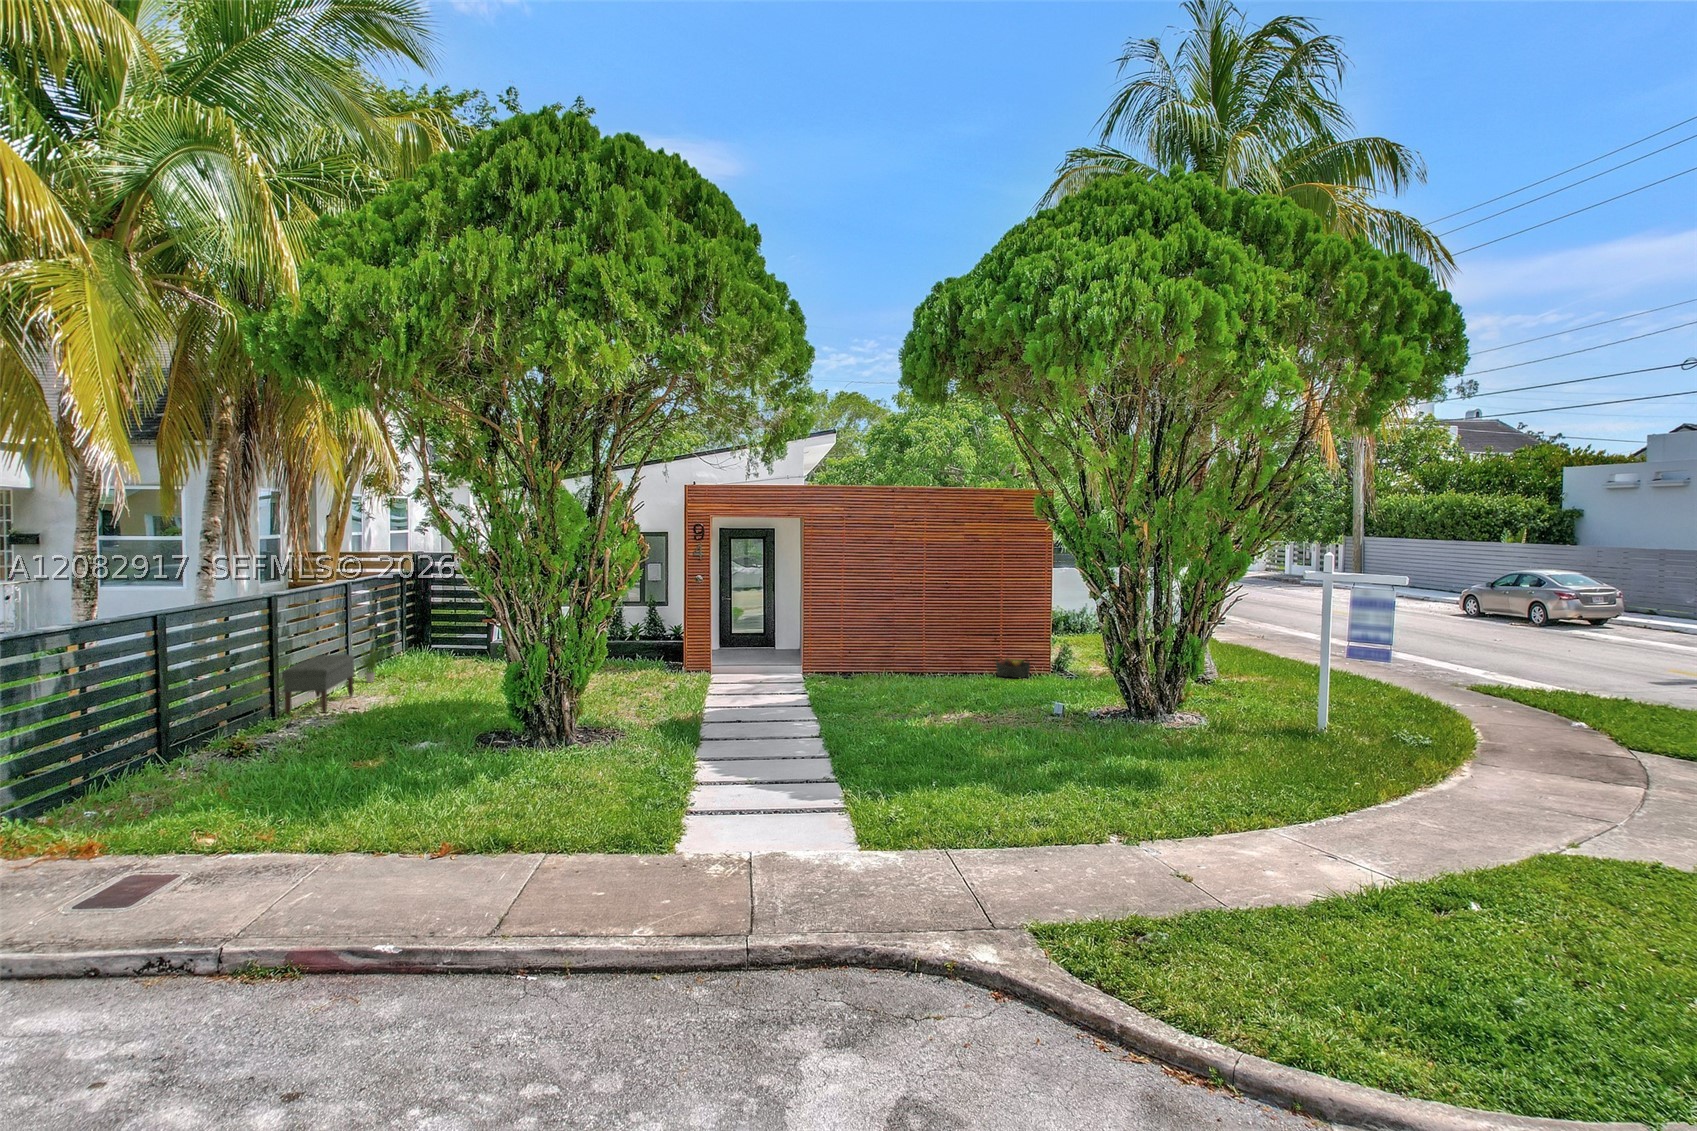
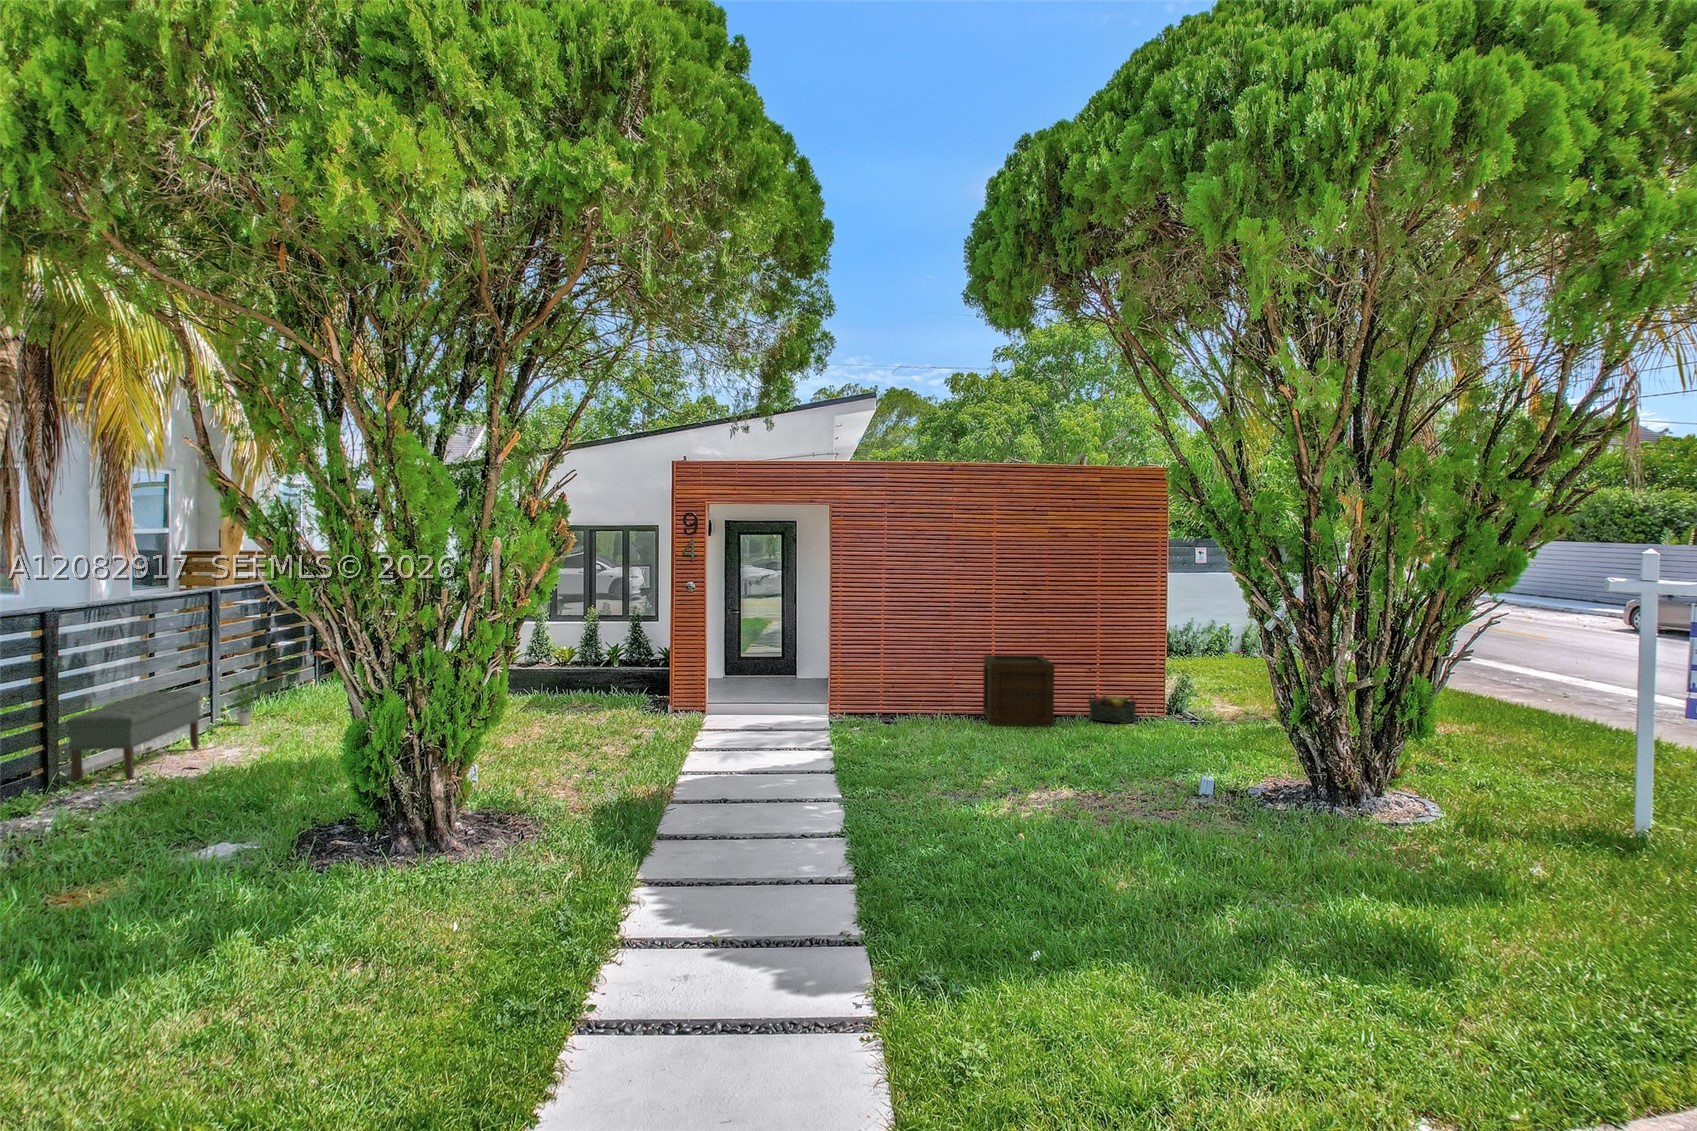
wooden crate: none [919,629,970,680] -> present [983,655,1055,726]

